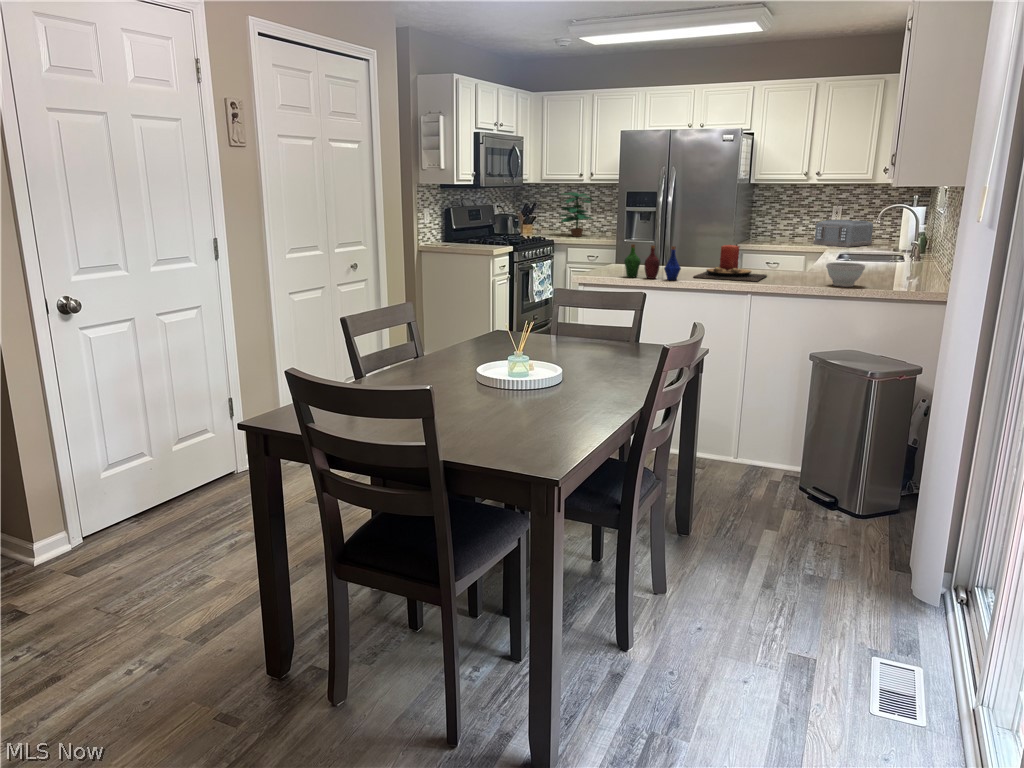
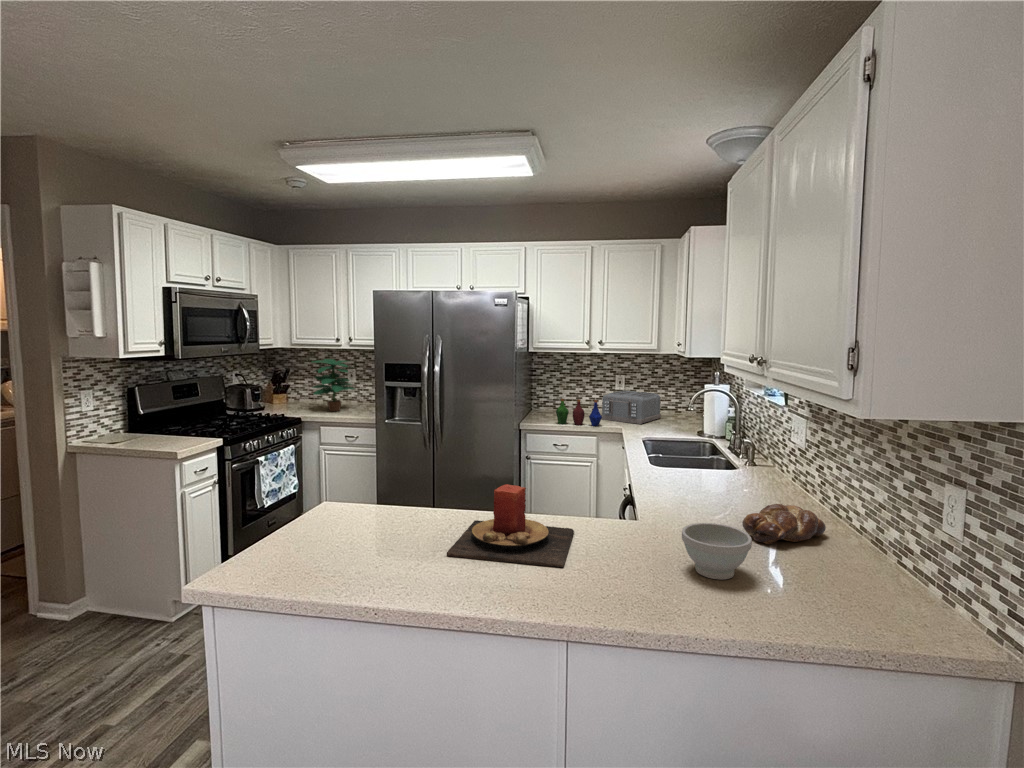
bottle: present [624,244,681,280] -> present [556,398,602,426]
bread loaf: none [876,263,932,283] -> present [742,504,826,544]

